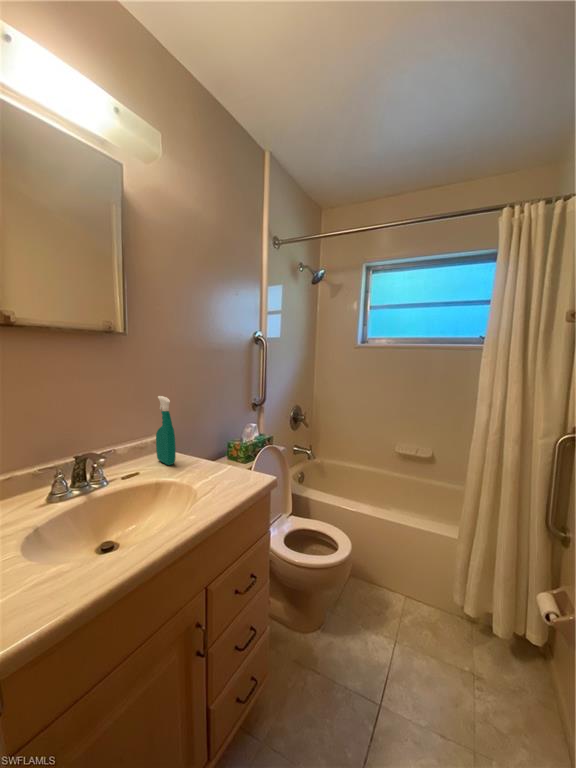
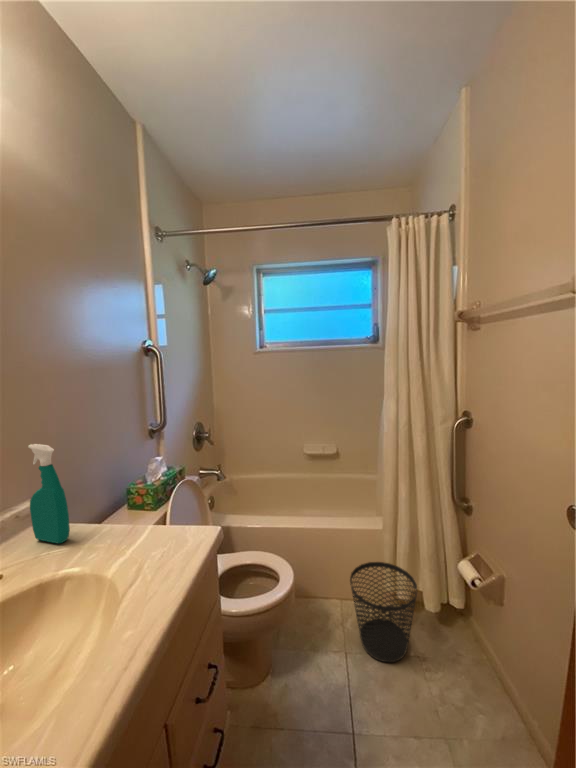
wastebasket: none [408,560,481,664] -> present [350,562,417,662]

